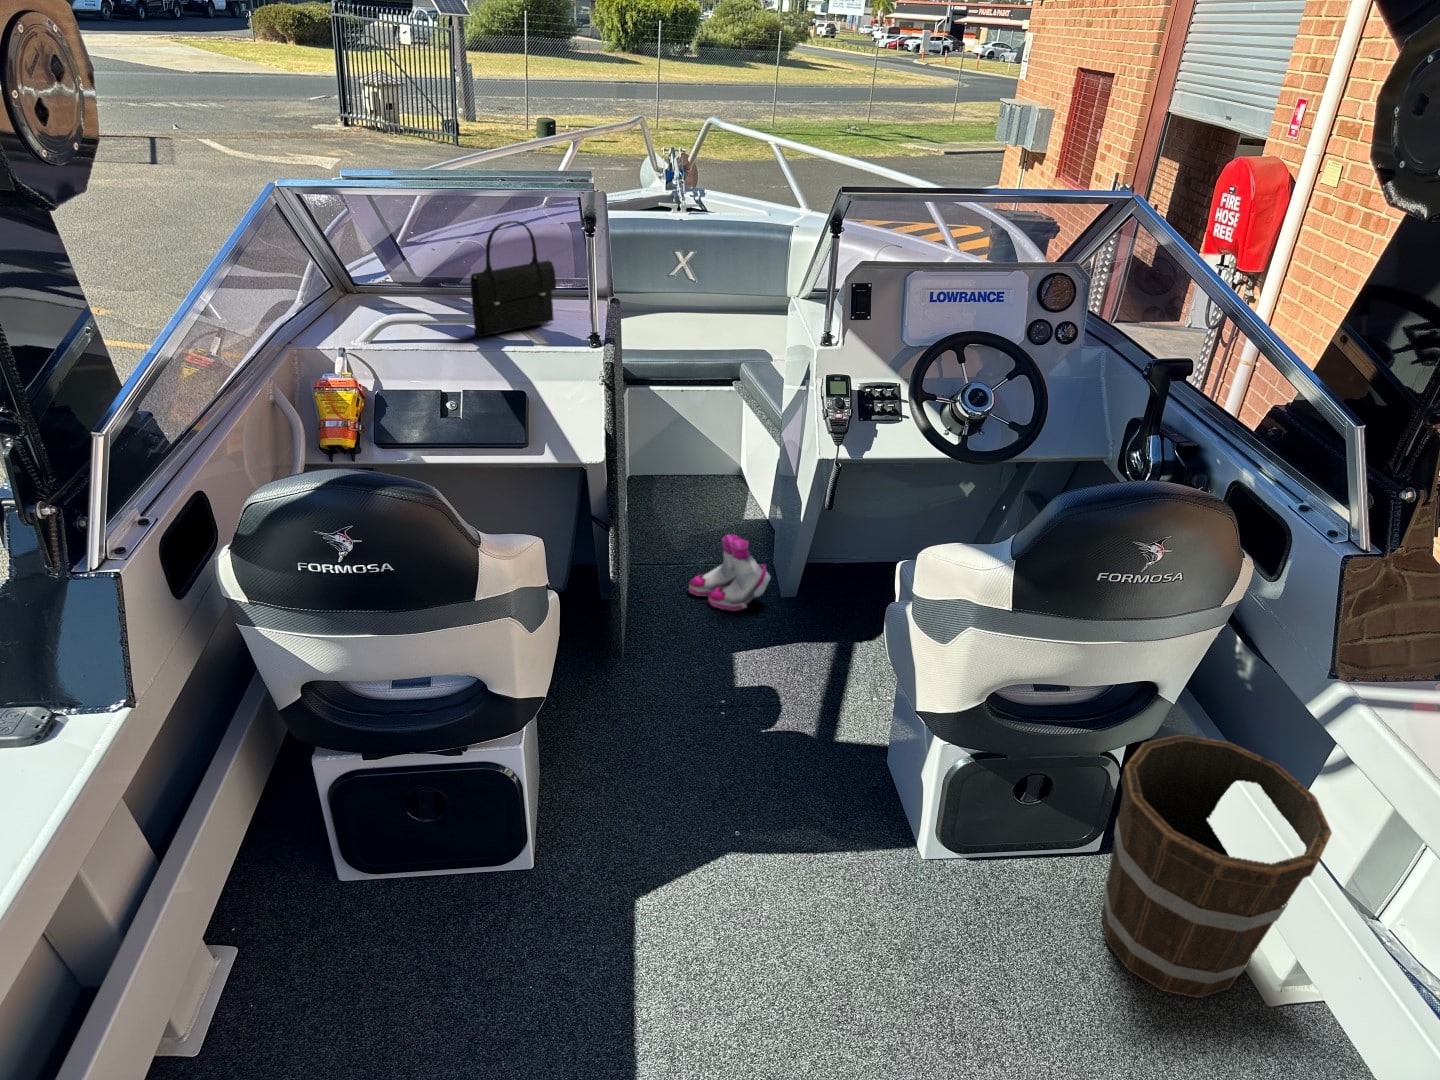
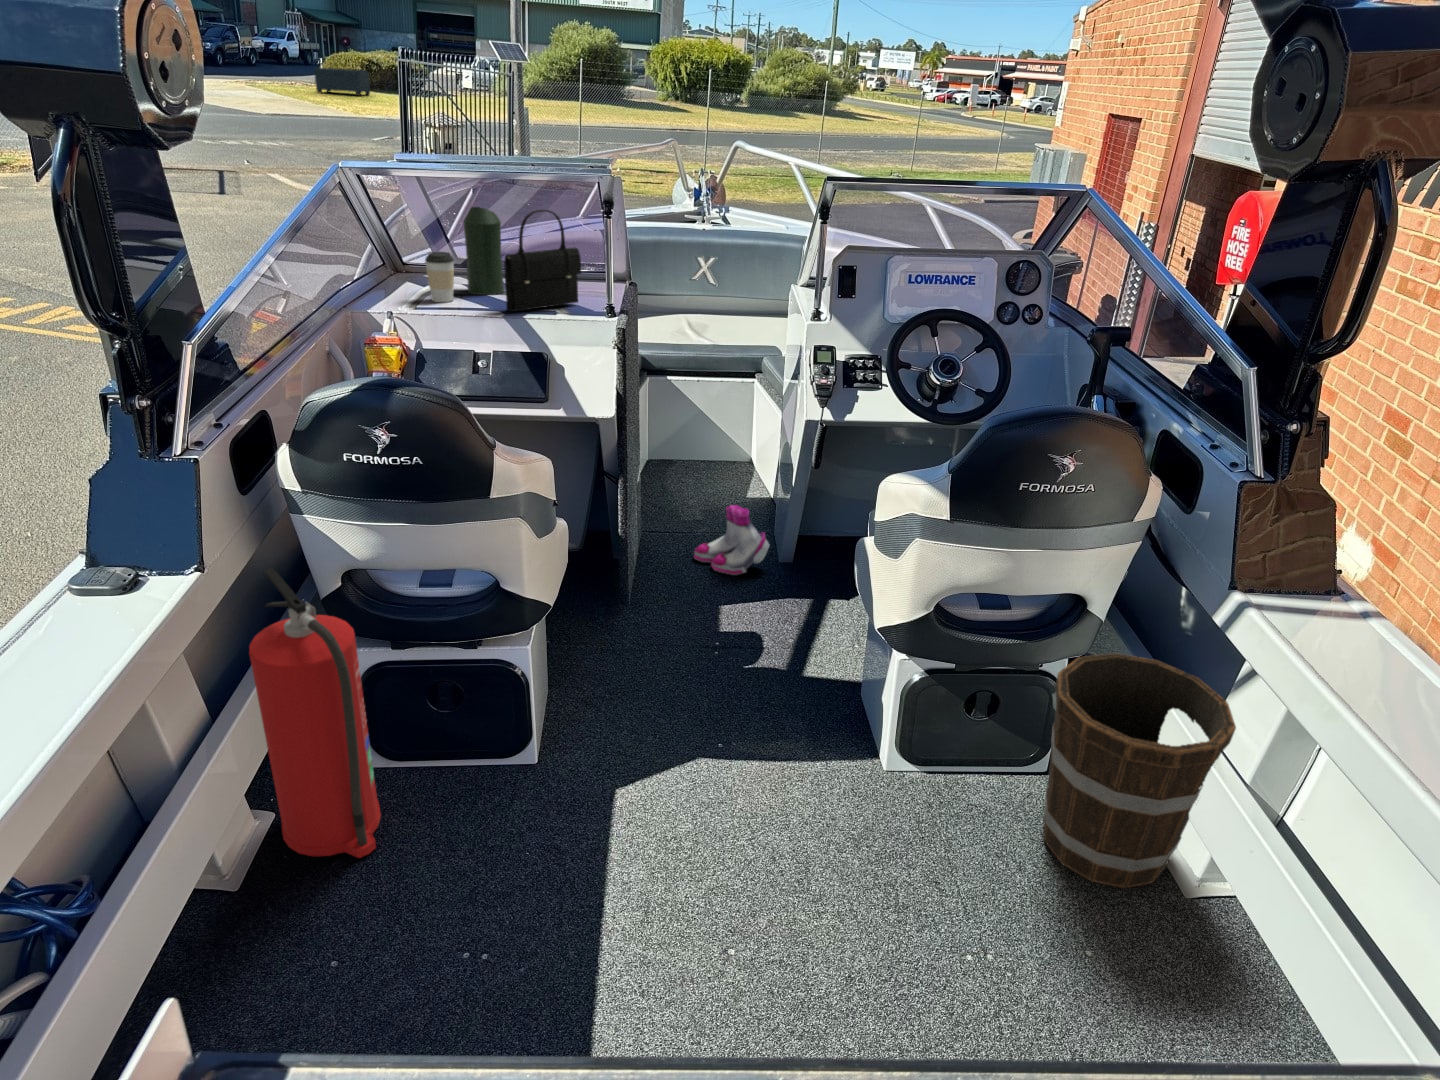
bench: none [247,21,307,51] -> present [314,68,370,96]
bottle: none [420,197,469,313] -> present [463,207,504,295]
coffee cup: none [380,268,414,326] -> present [425,252,454,302]
fire extinguisher: none [197,699,365,1015] -> present [249,568,381,858]

